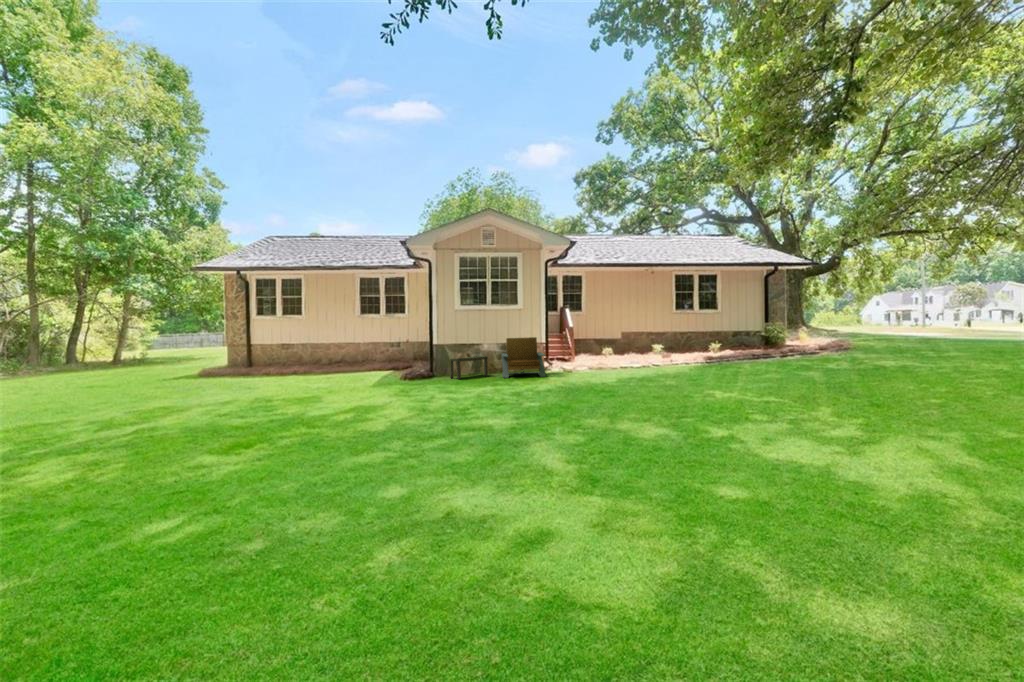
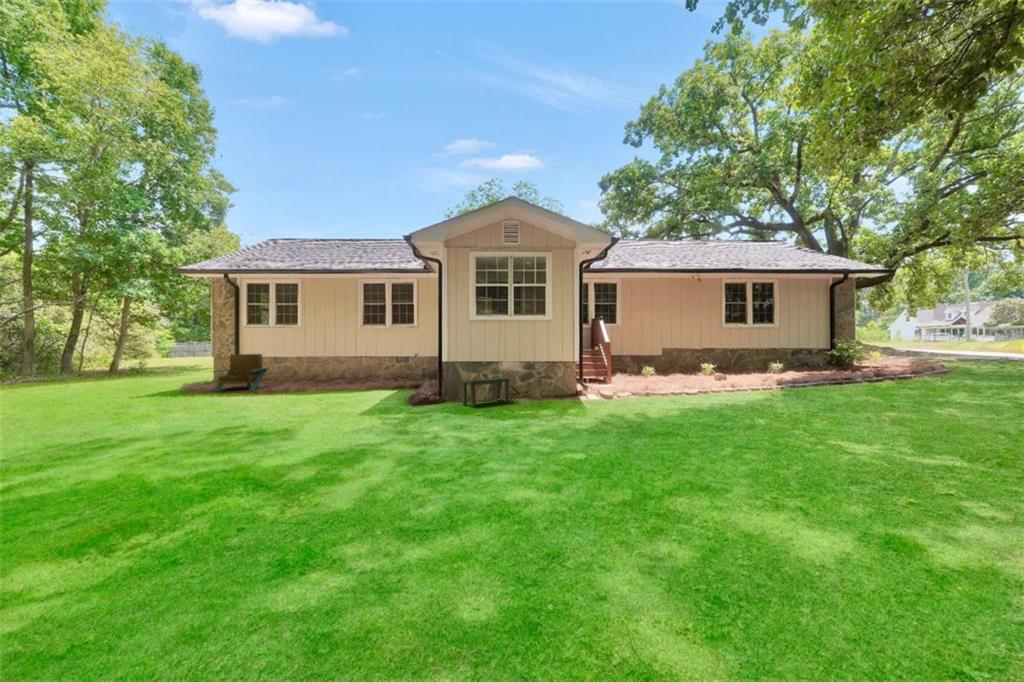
lounge chair: present [502,337,546,378] -> present [213,354,268,392]

